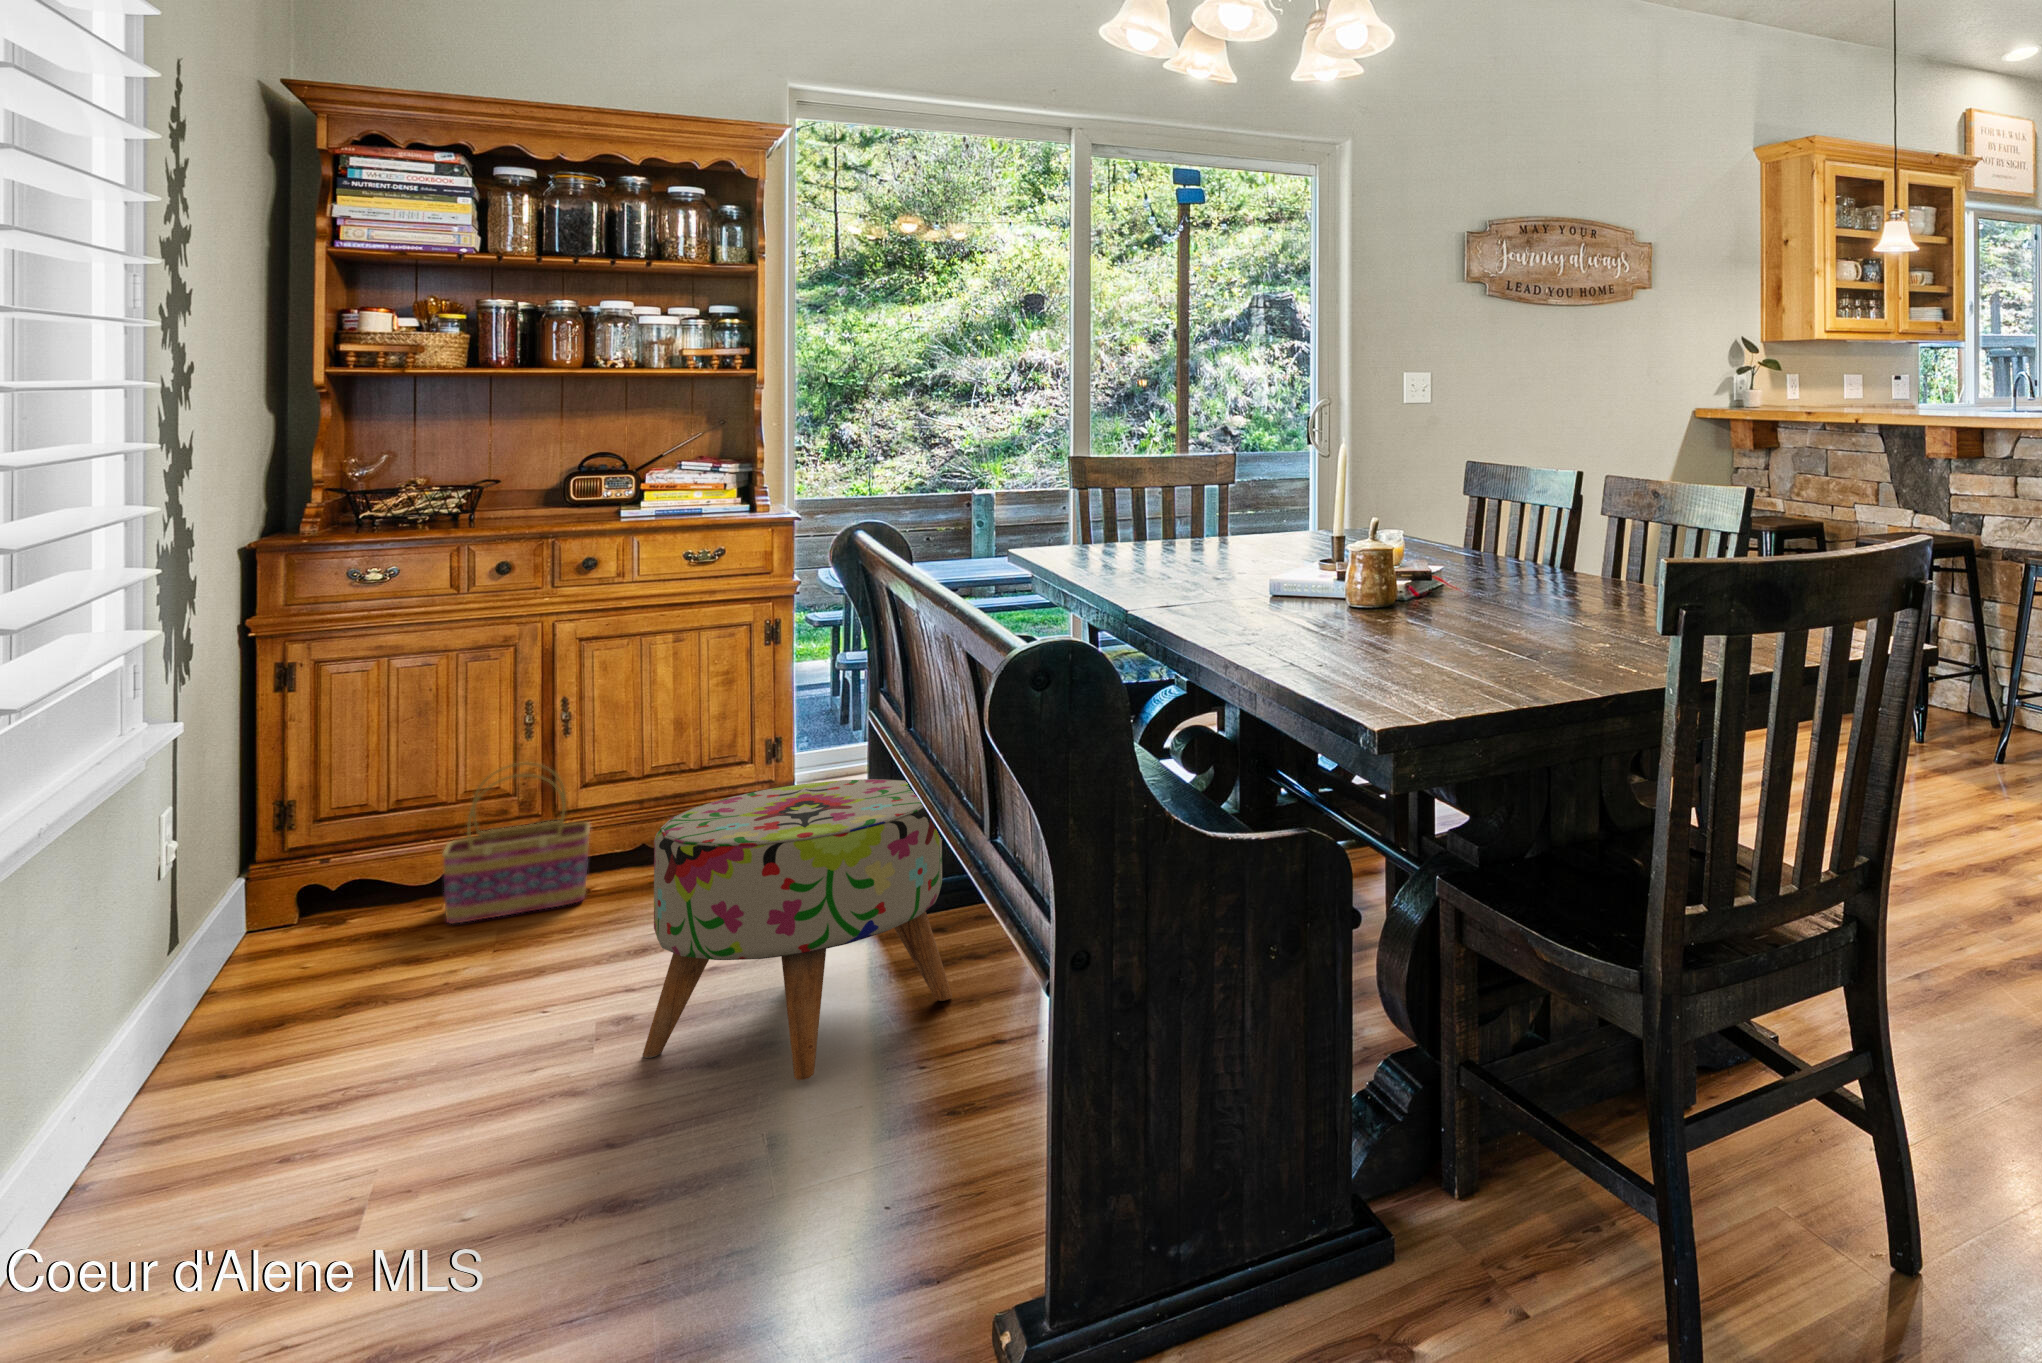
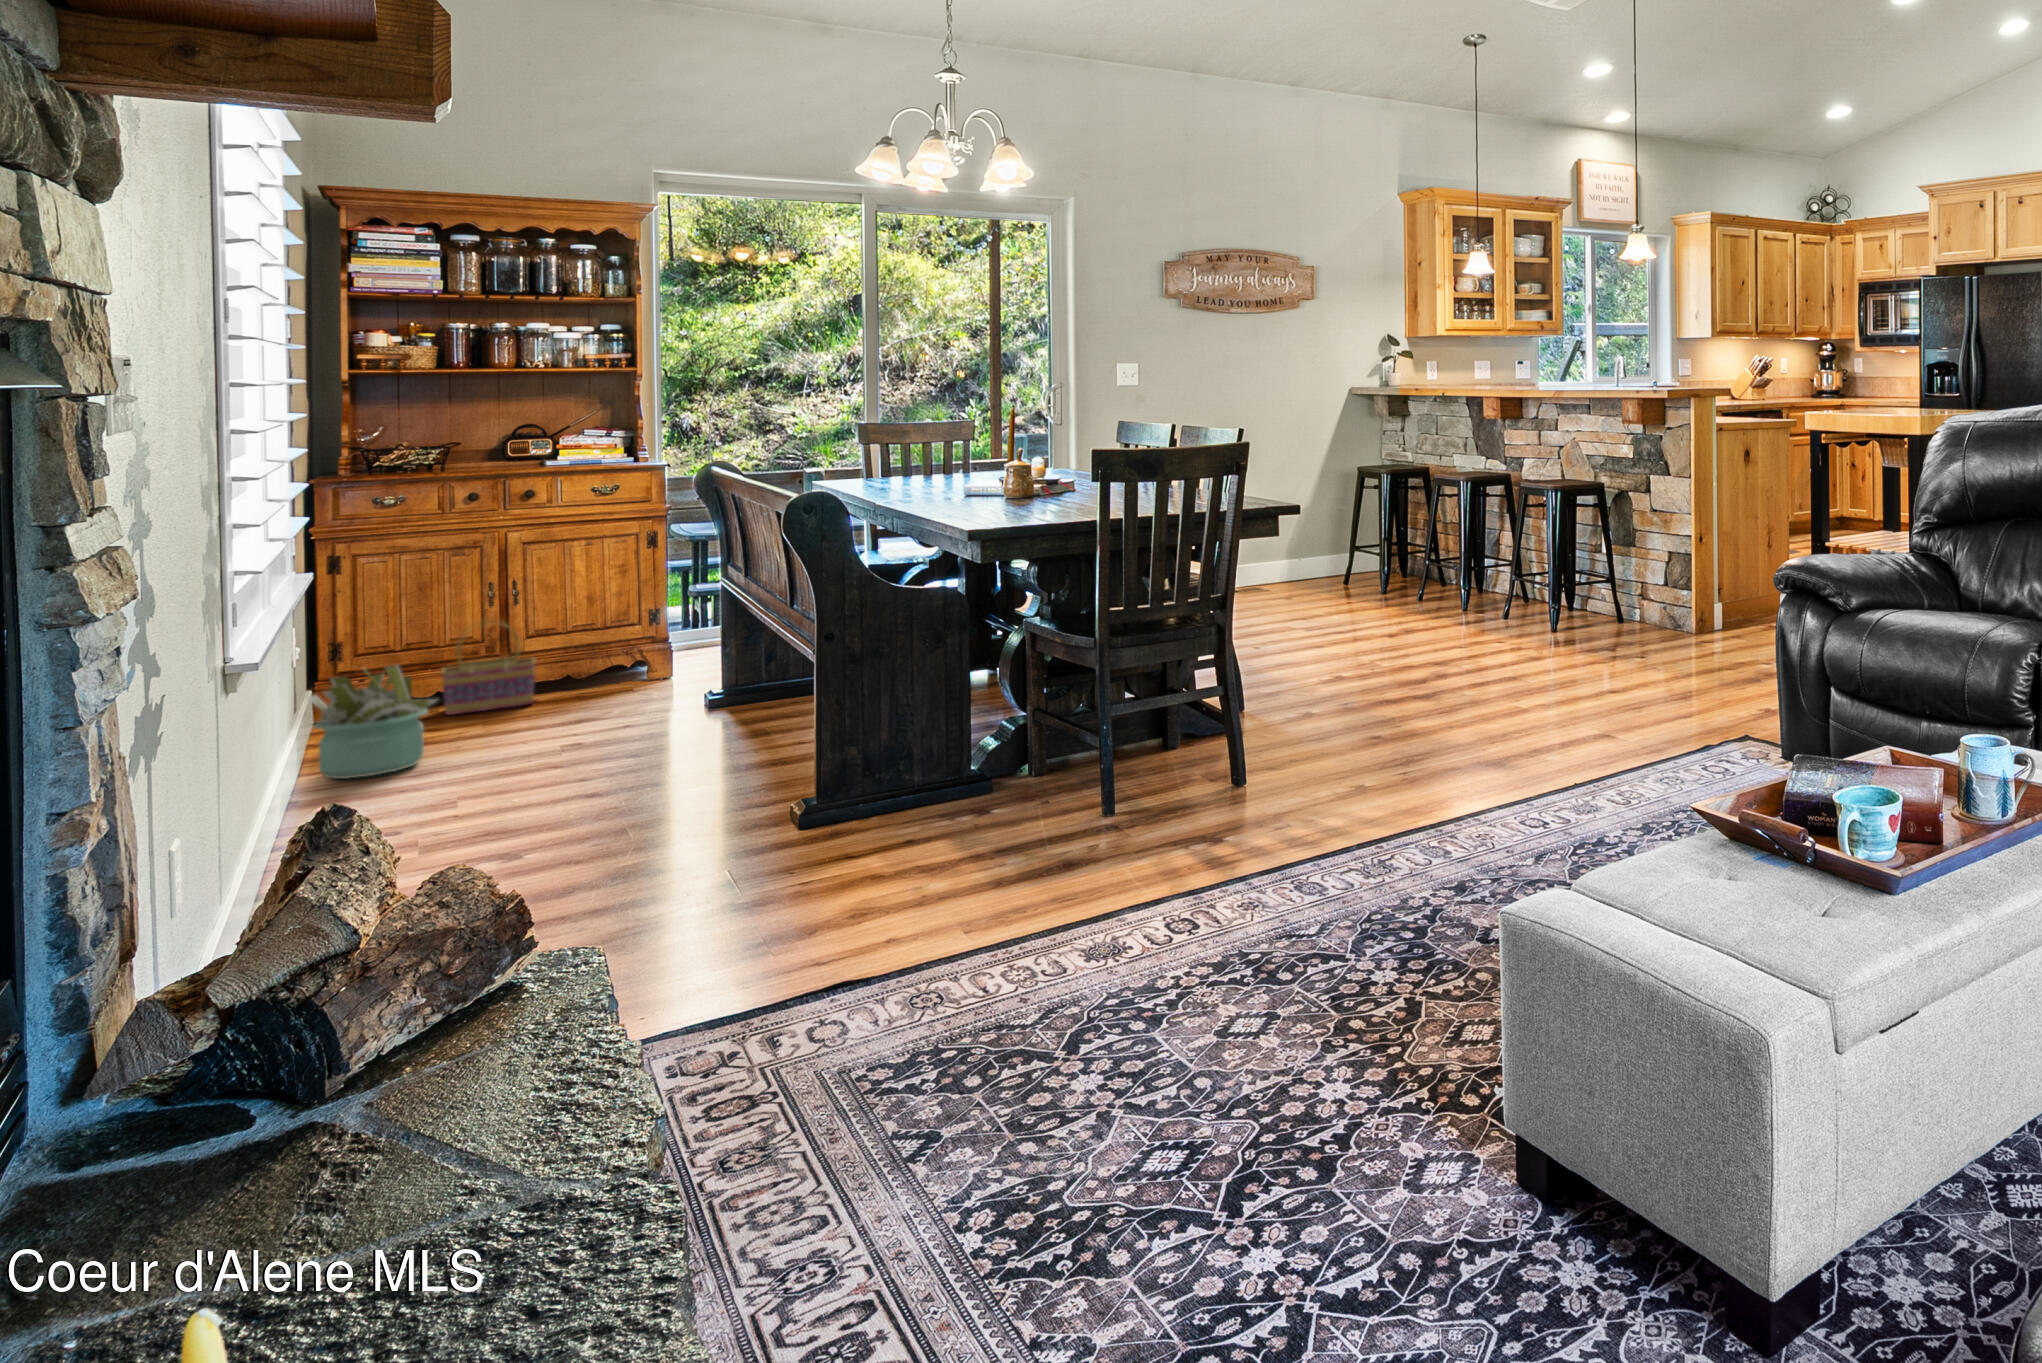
ottoman: present [642,779,952,1080] -> none [589,611,773,759]
decorative plant: none [149,880,391,1103] -> present [307,665,437,779]

